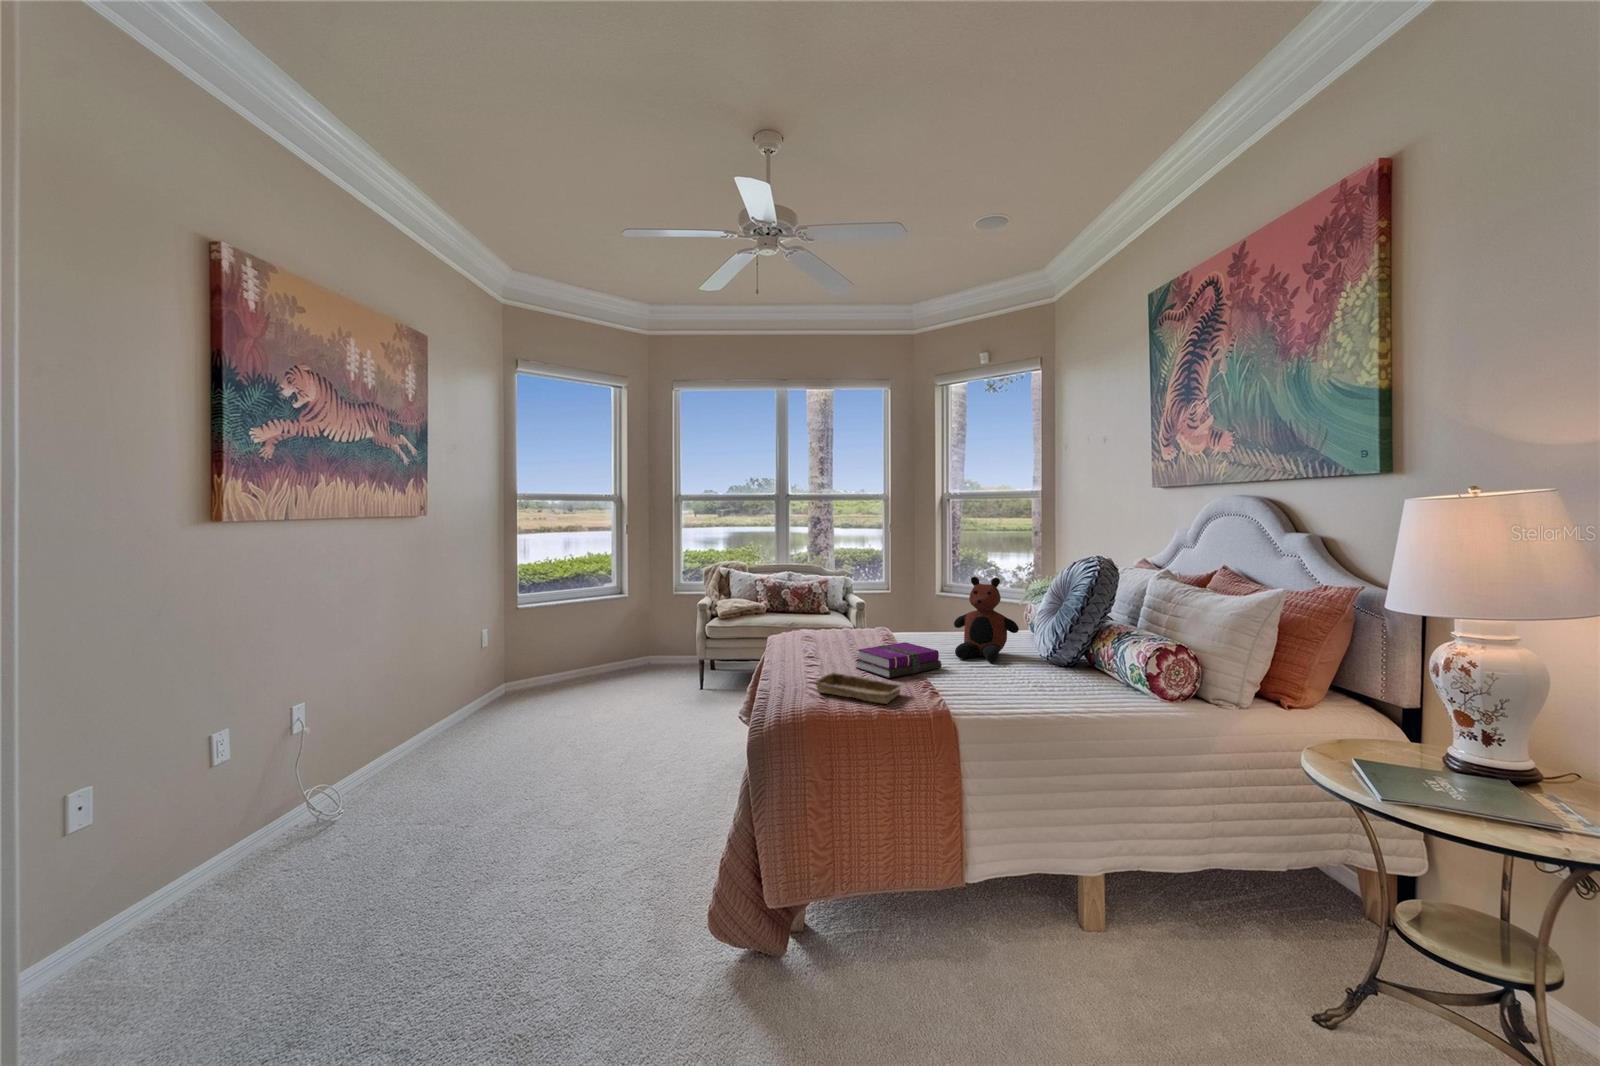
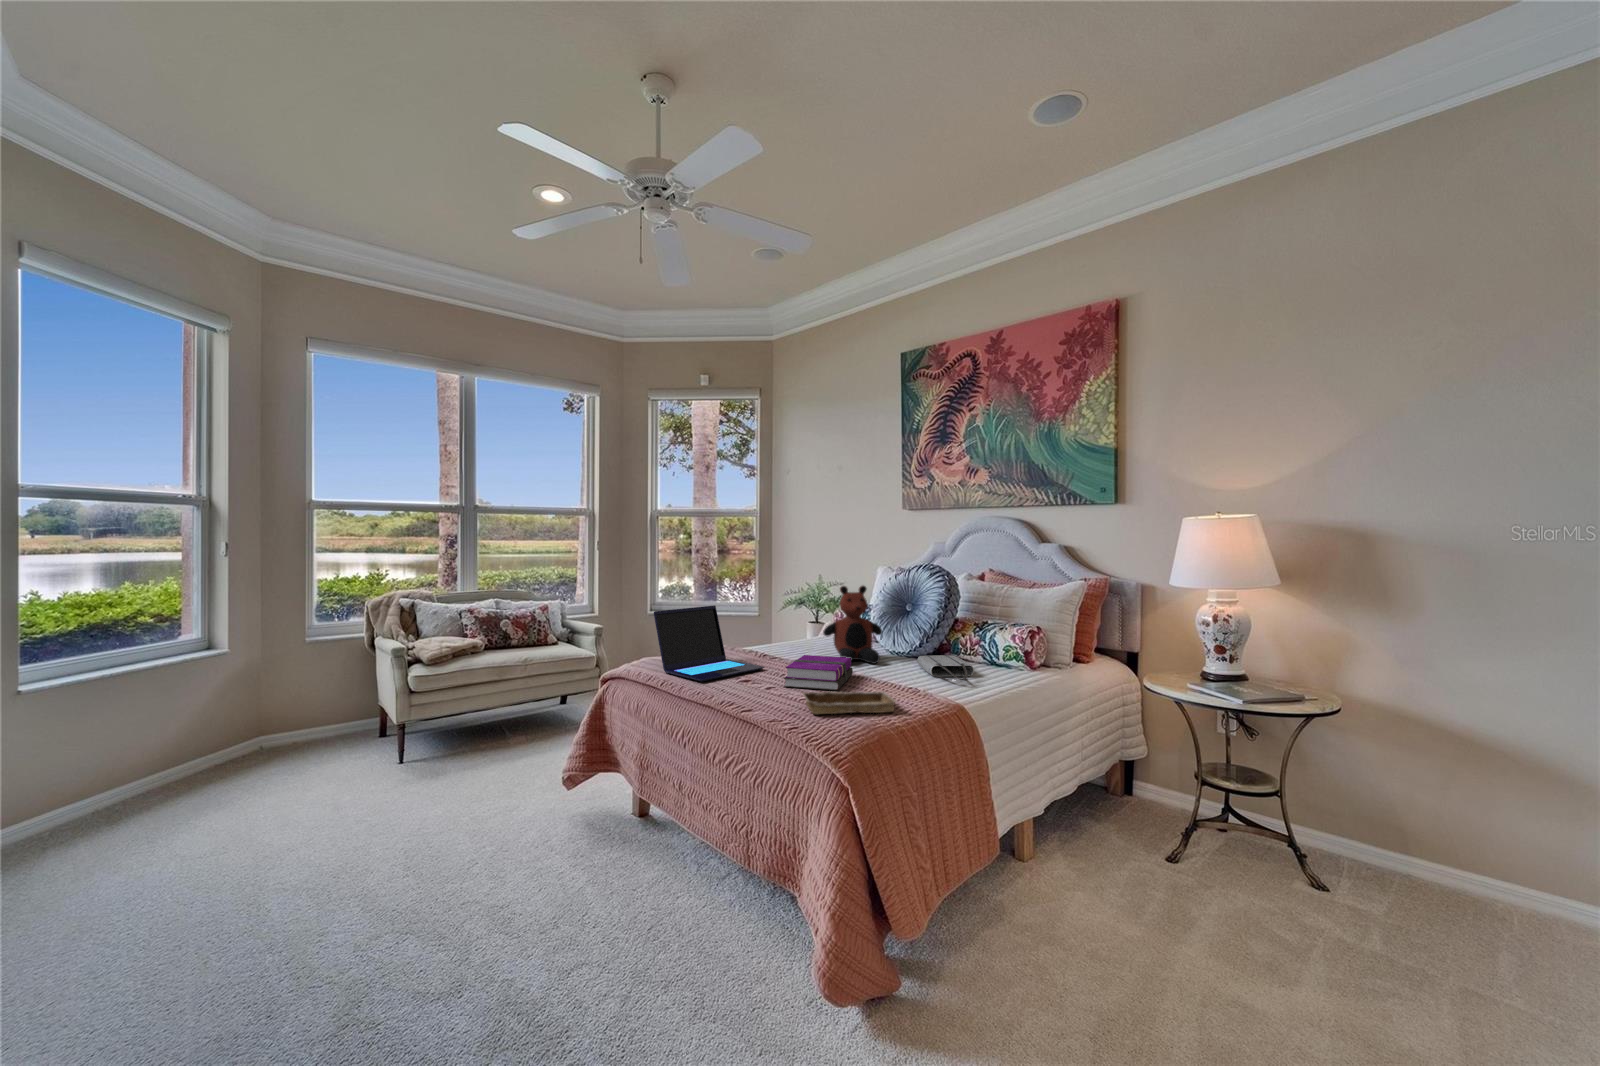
laptop: none [798,588,878,653] -> present [654,605,764,682]
tote bag: none [1016,661,1083,692] -> present [918,655,974,680]

